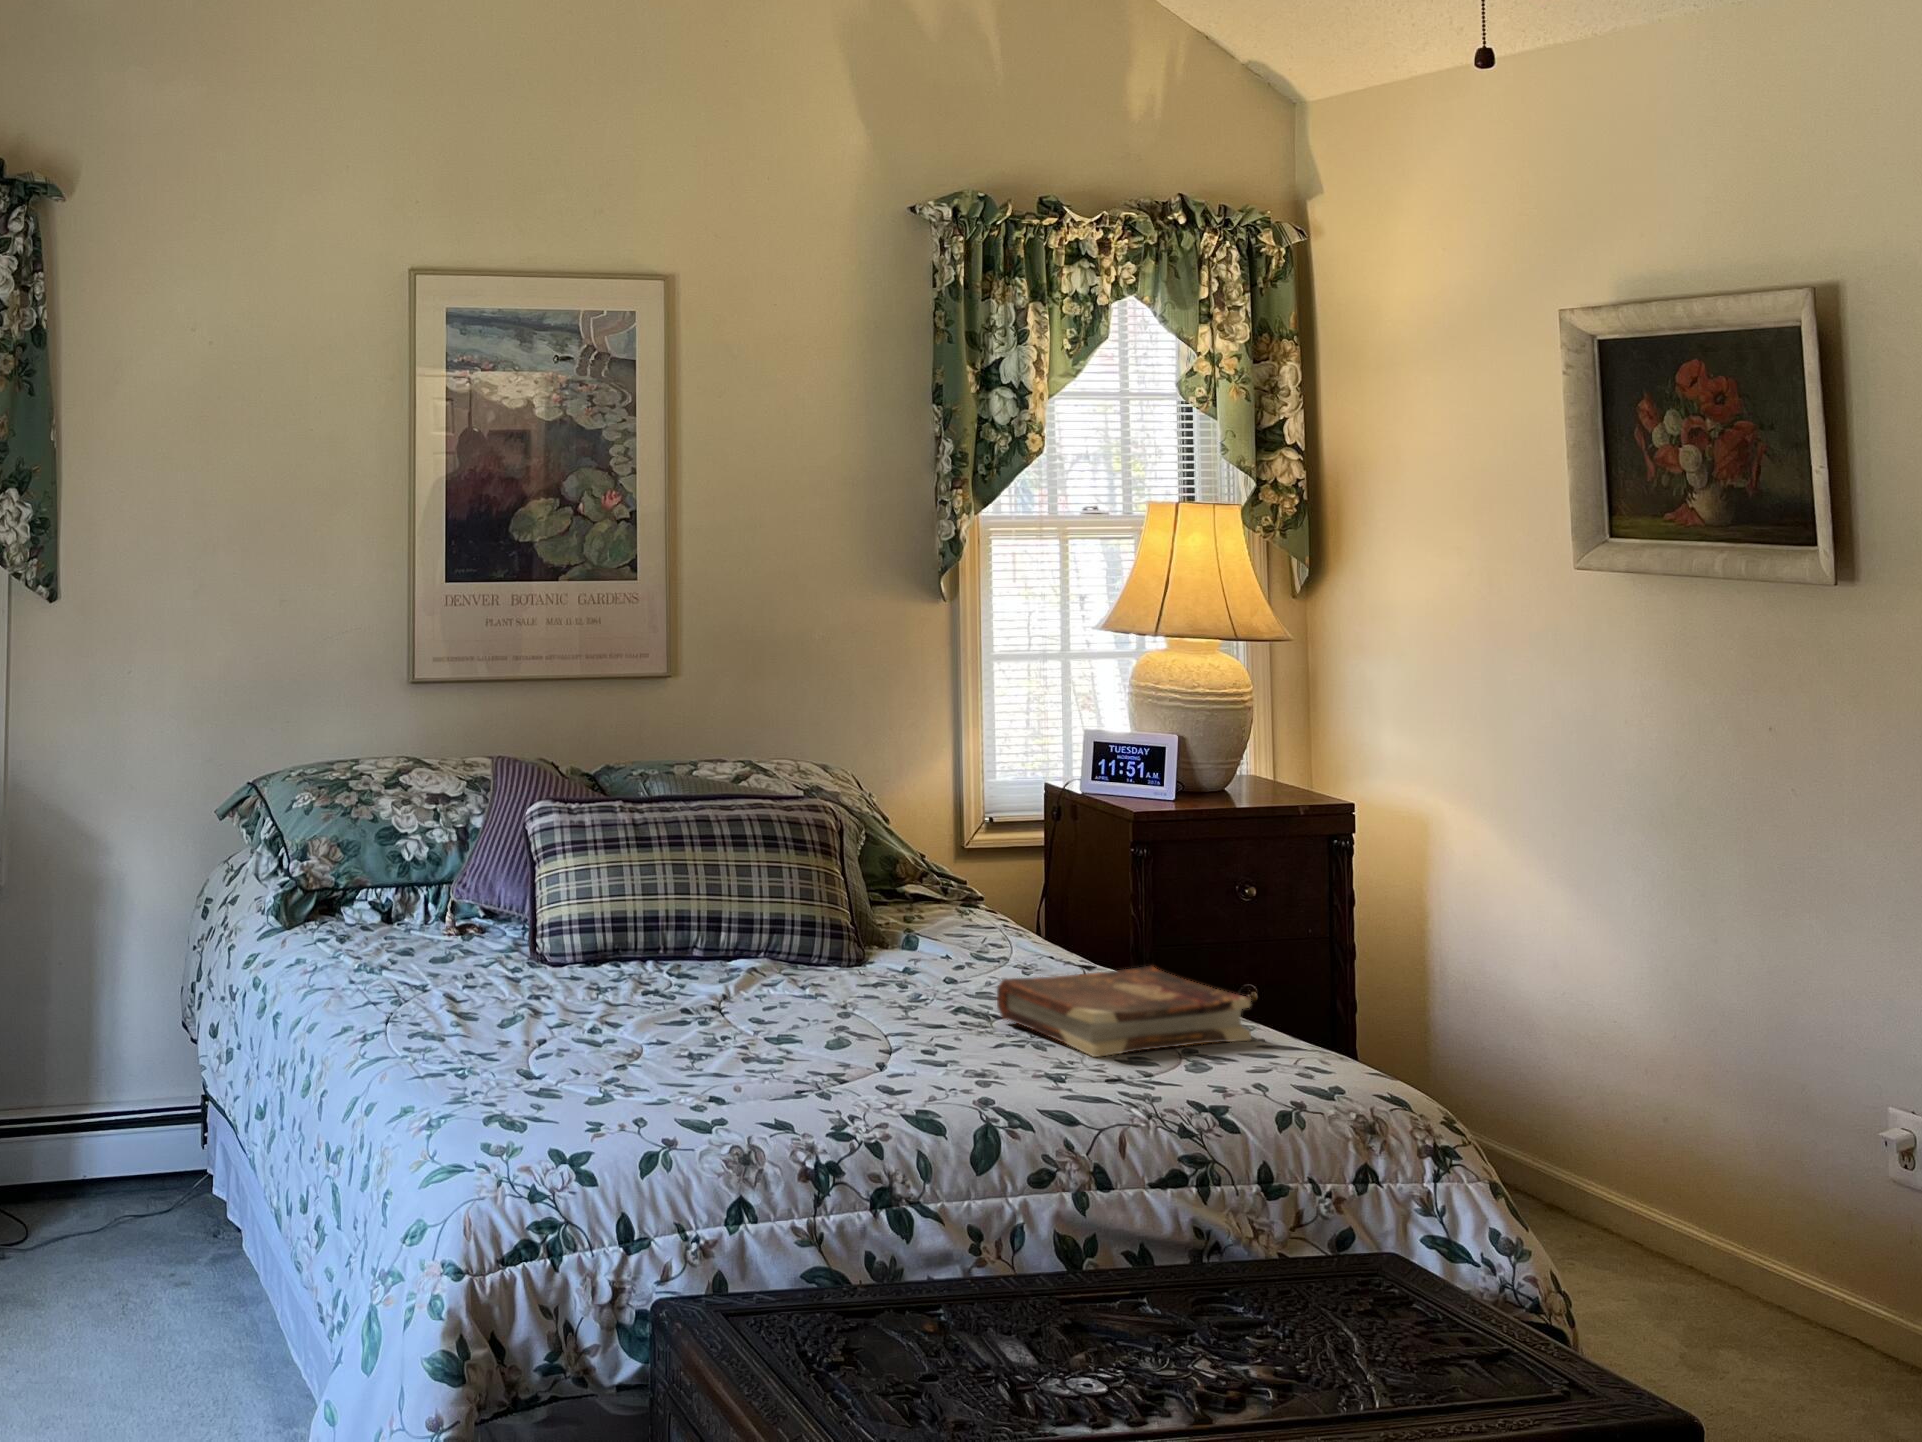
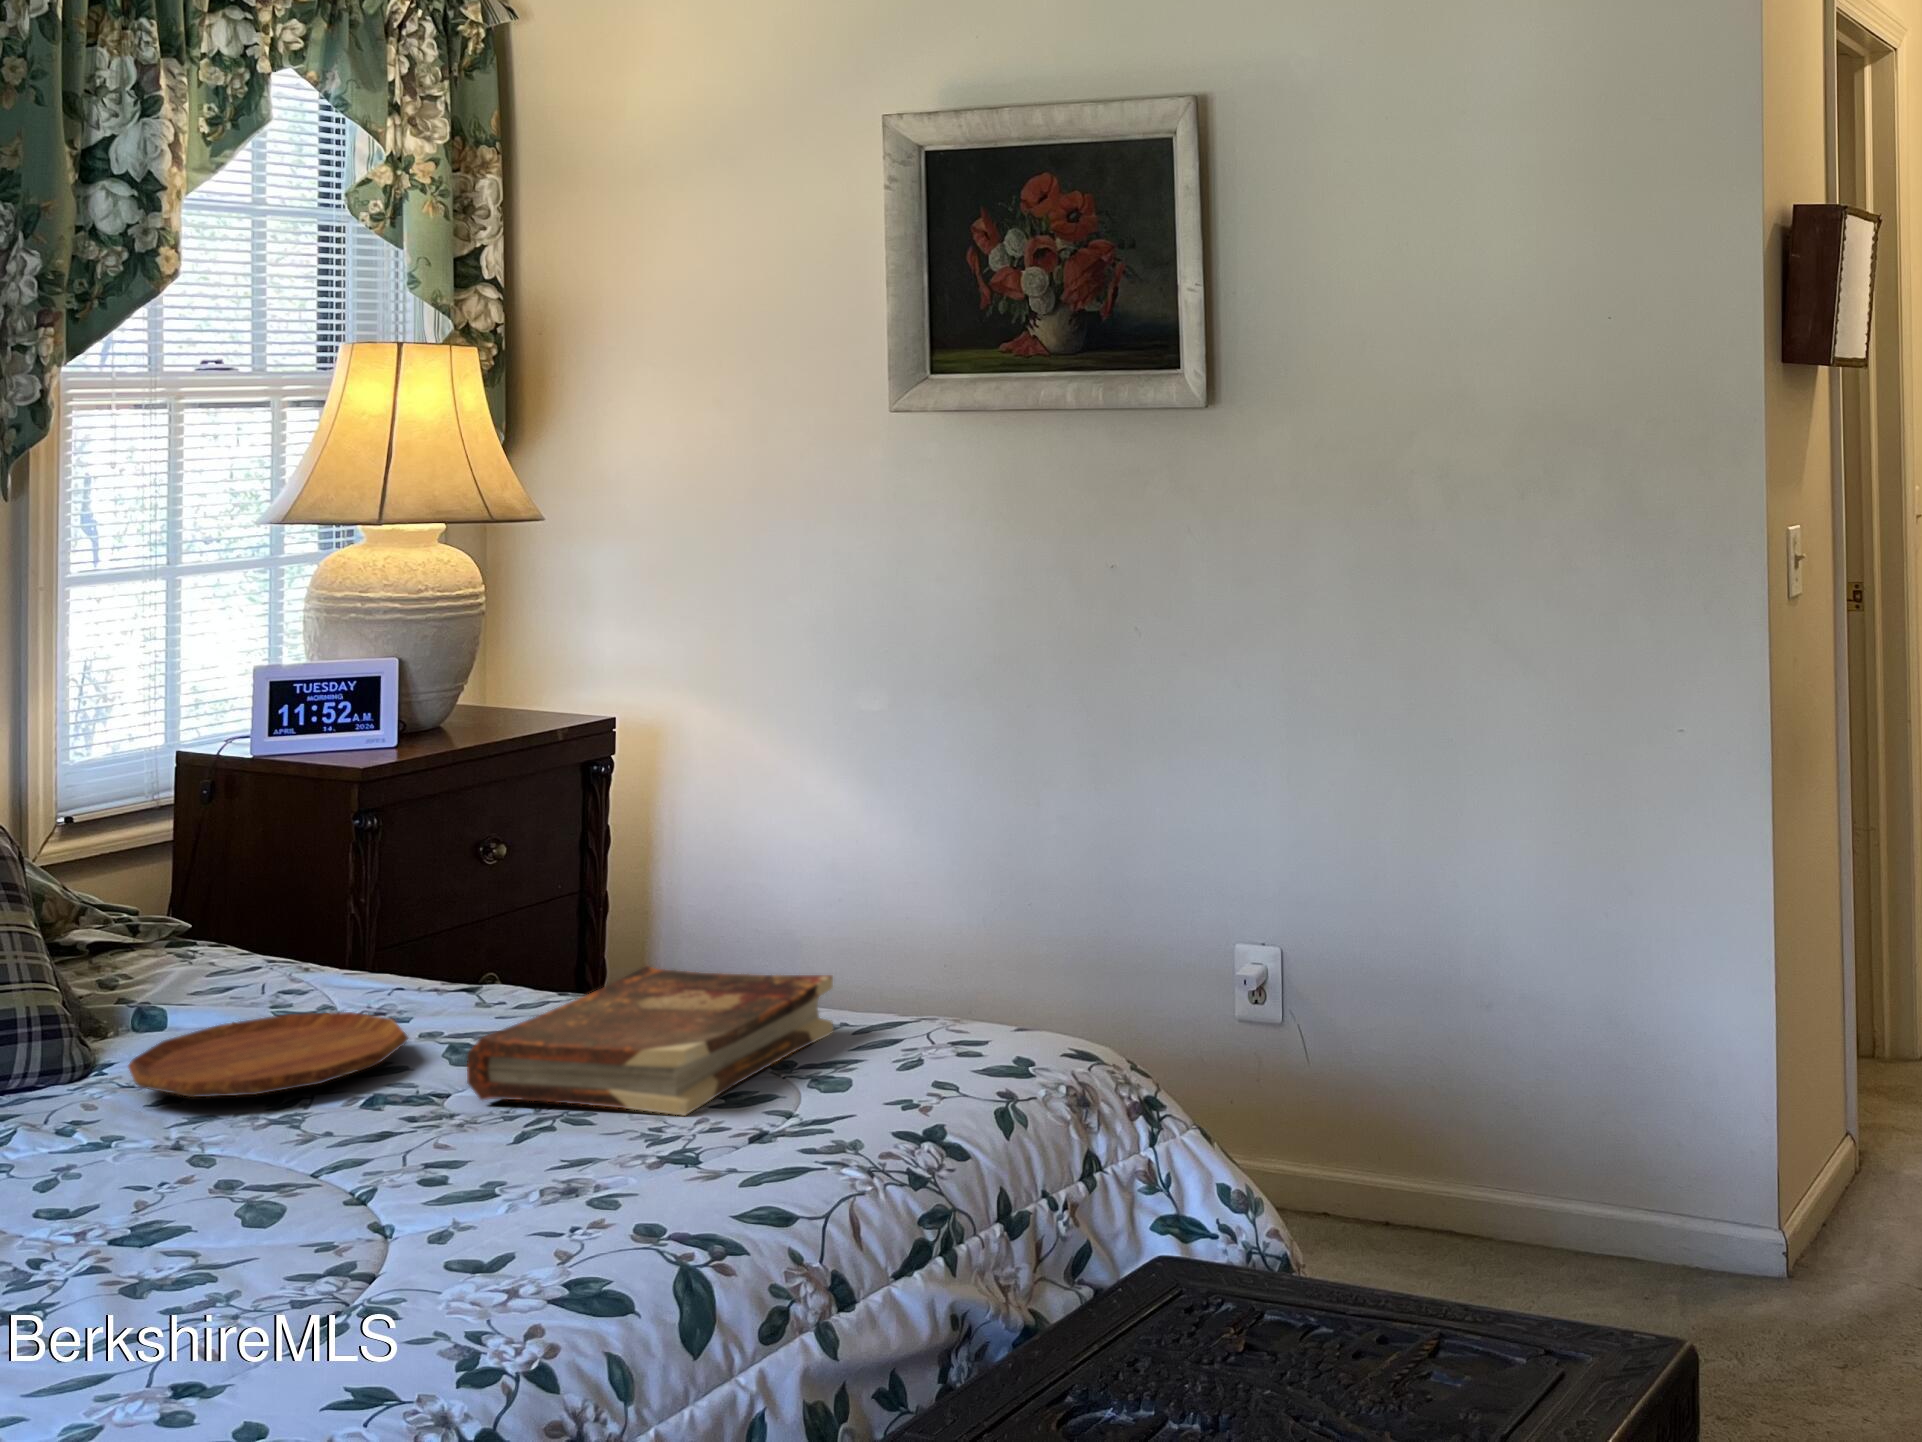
tray: none [850,946,1008,989] -> present [128,1012,408,1097]

